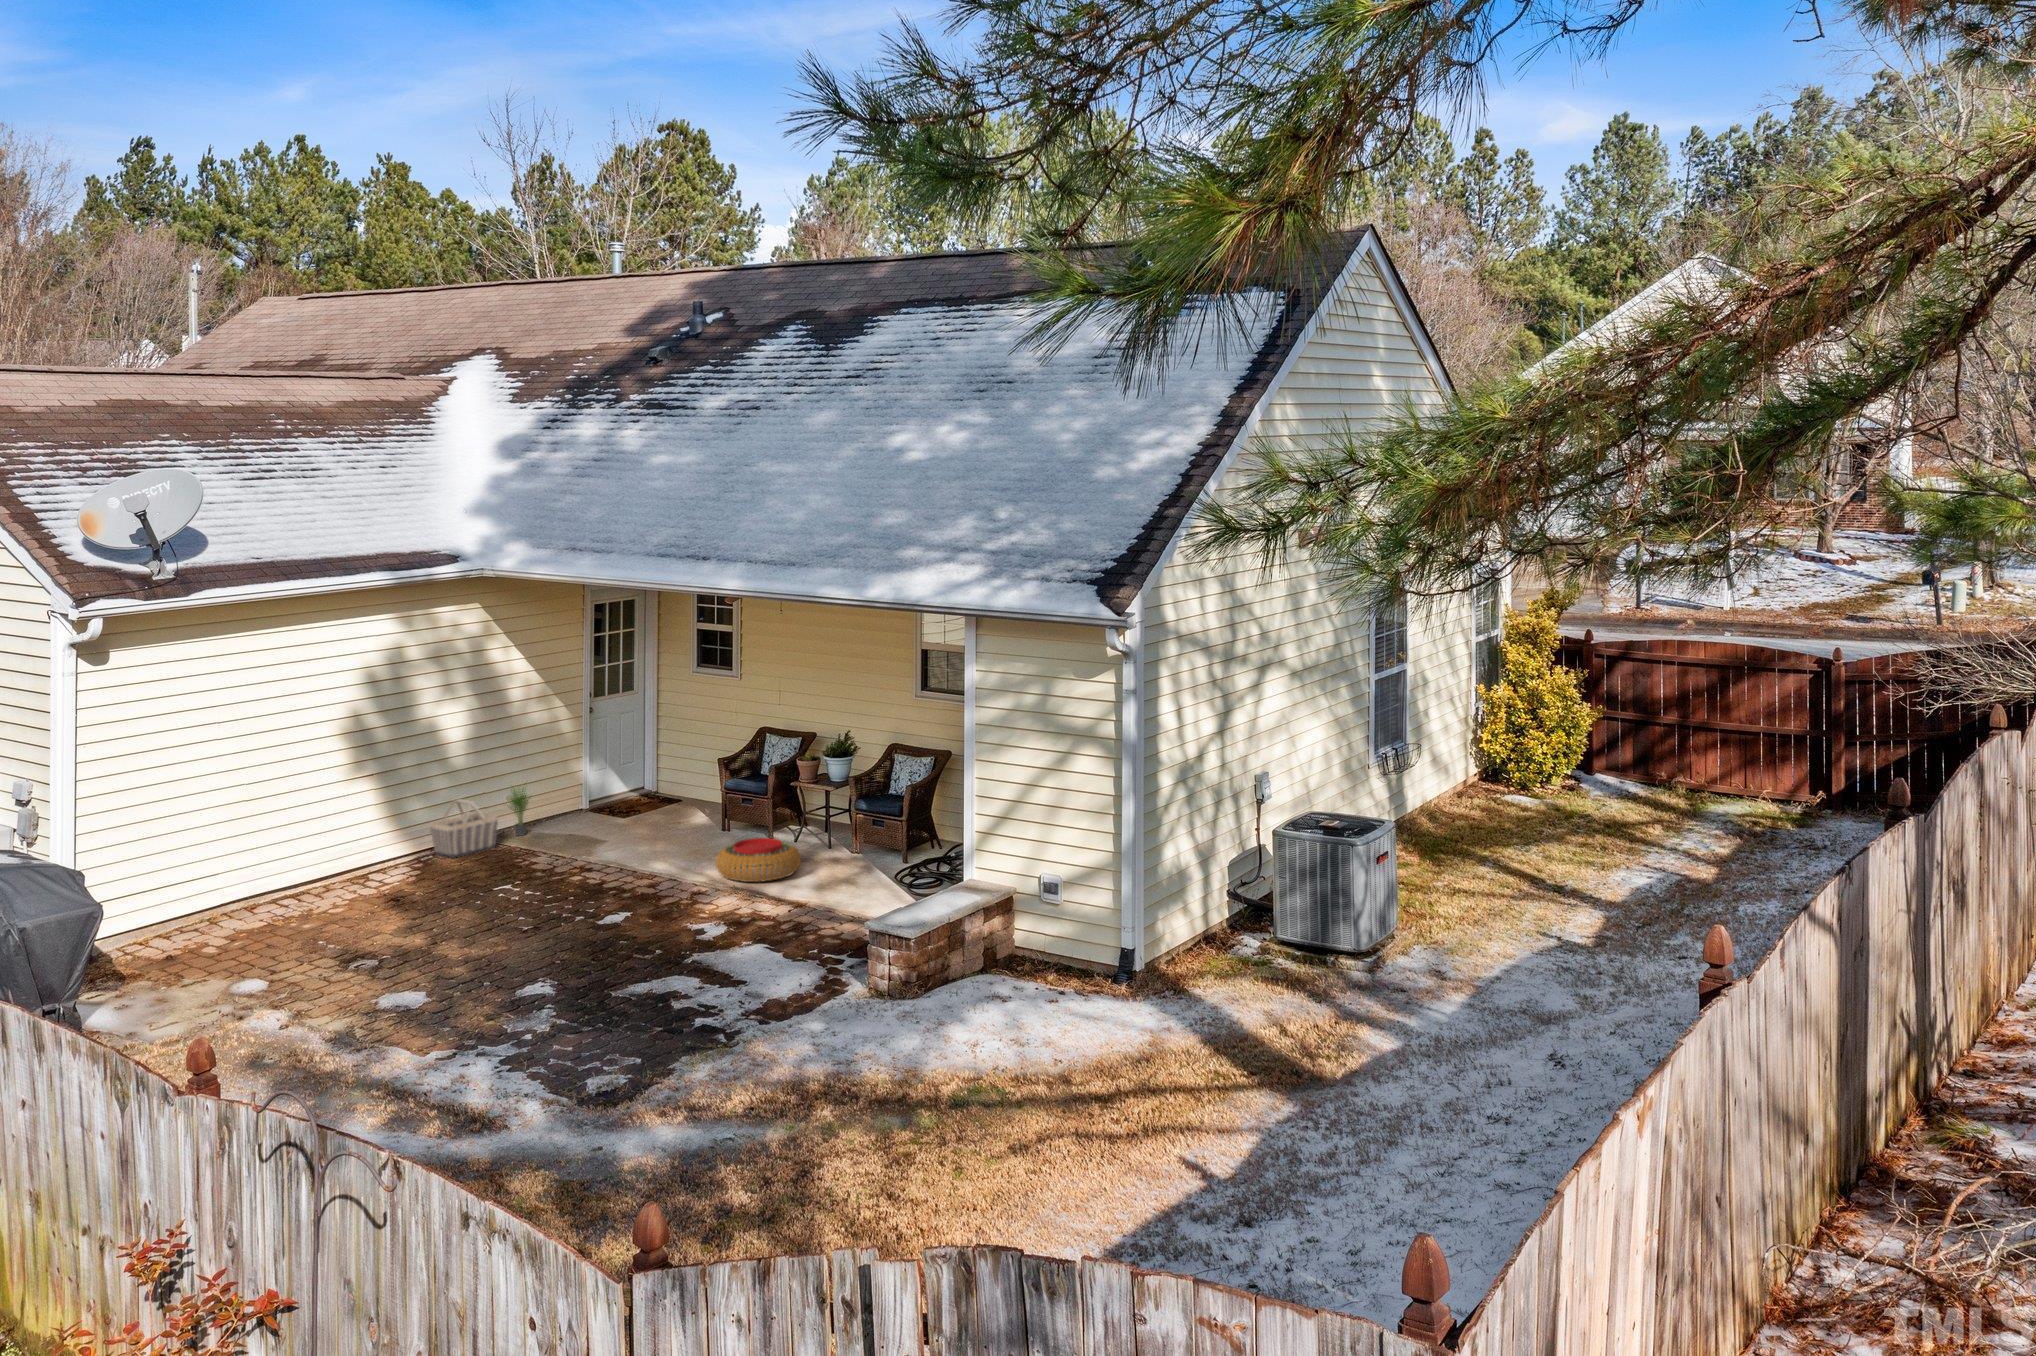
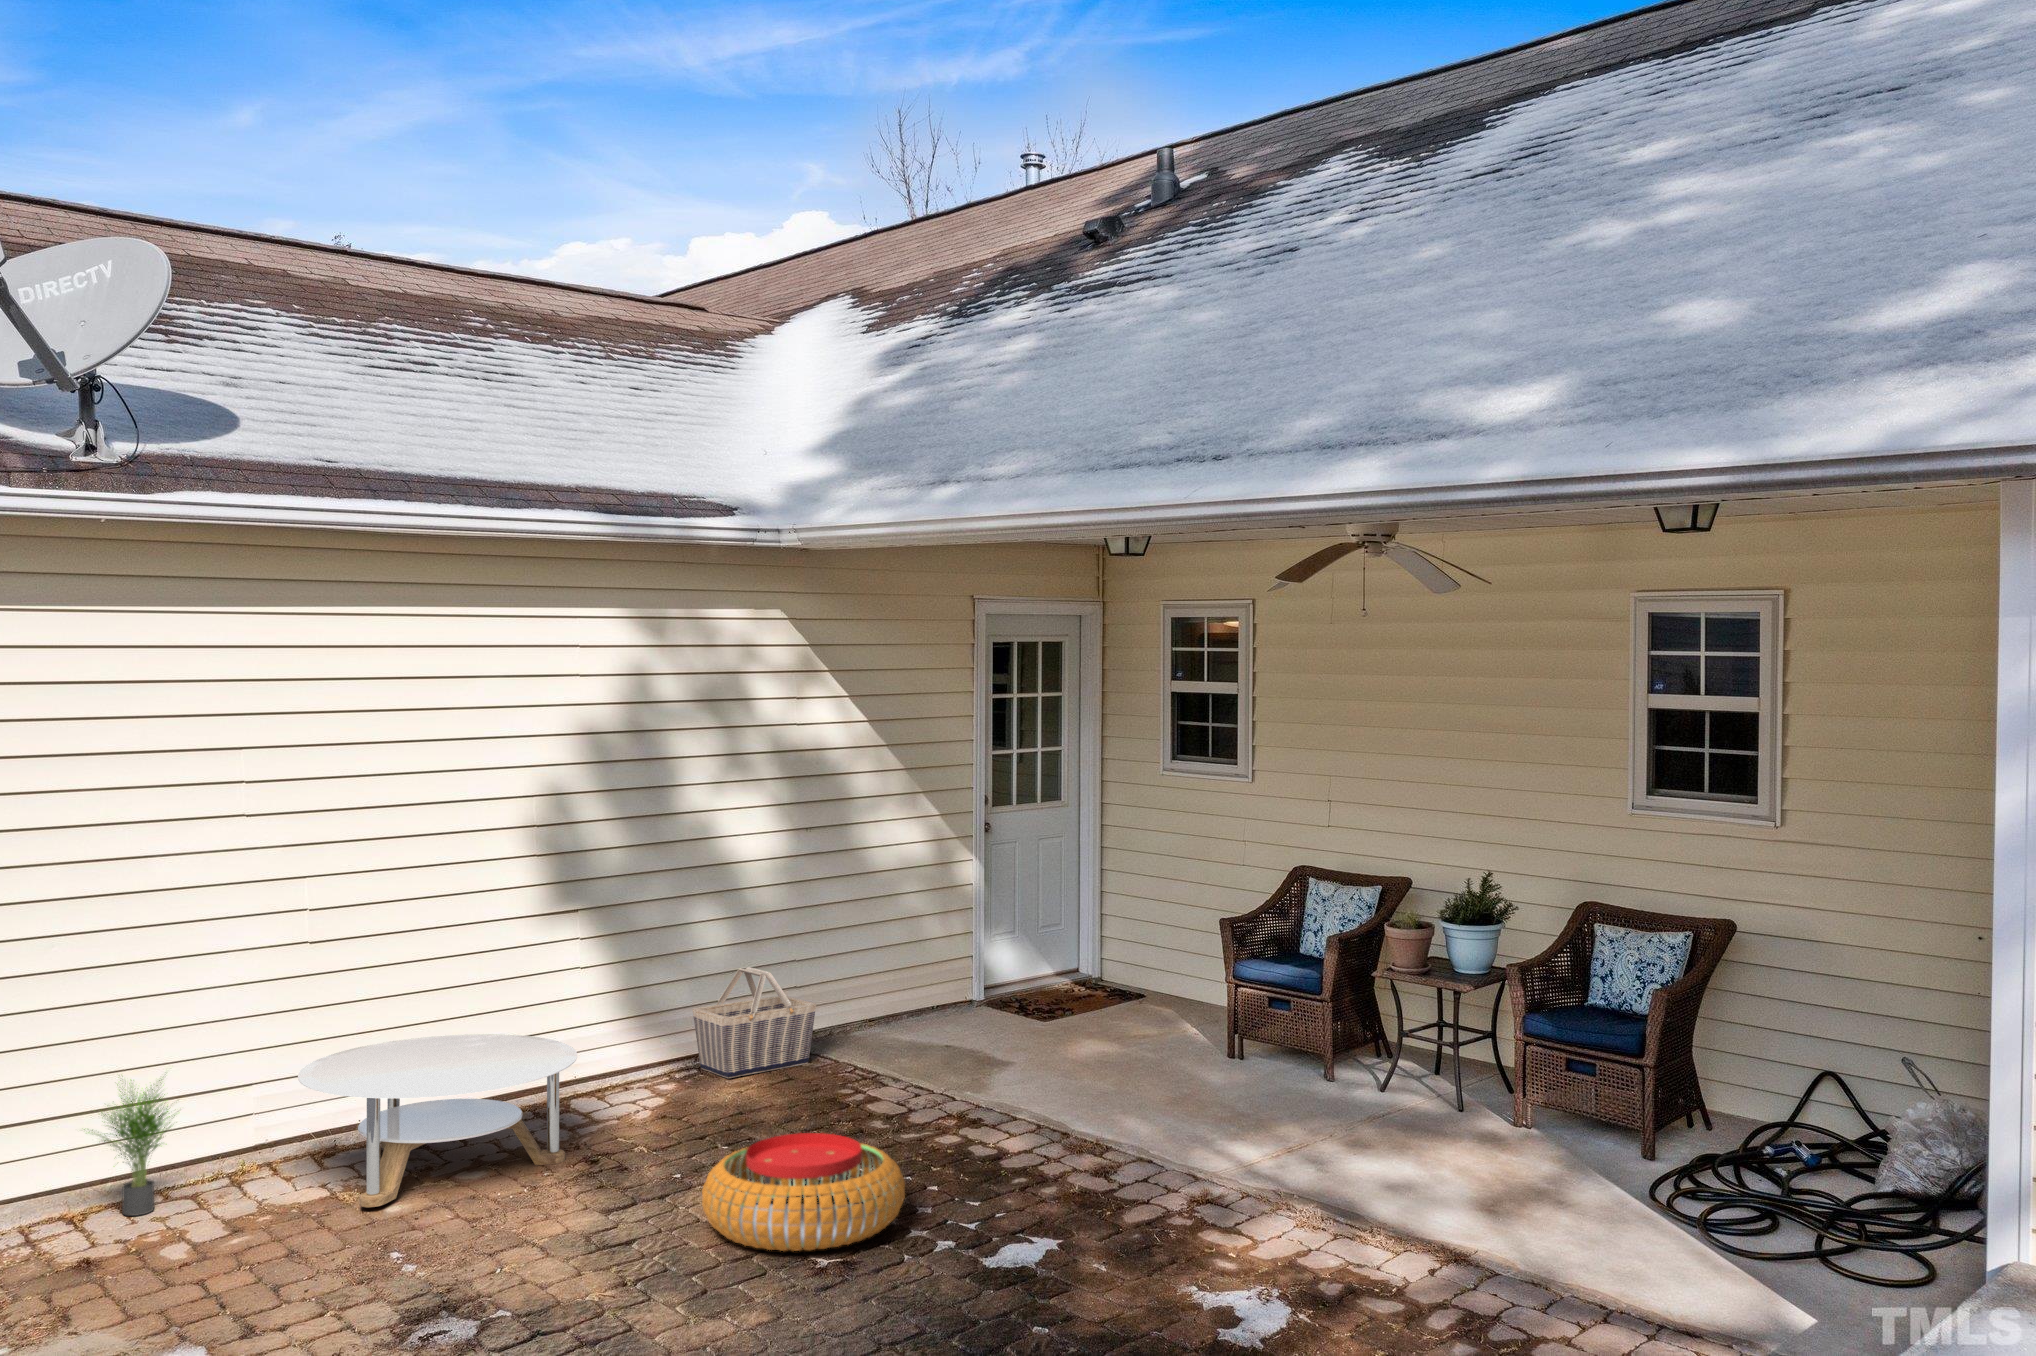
potted plant: present [506,788,531,836] -> present [84,1079,175,1216]
pouf: present [716,838,801,882] -> present [702,1133,905,1251]
round table: none [241,843,384,926] -> present [298,1034,577,1207]

